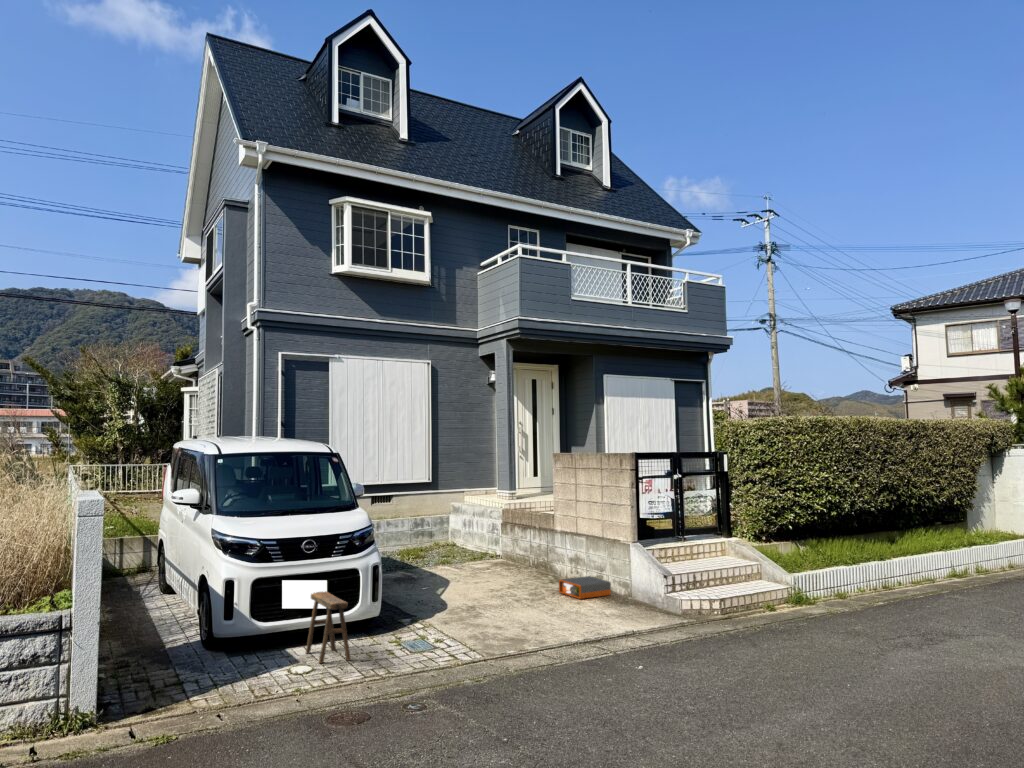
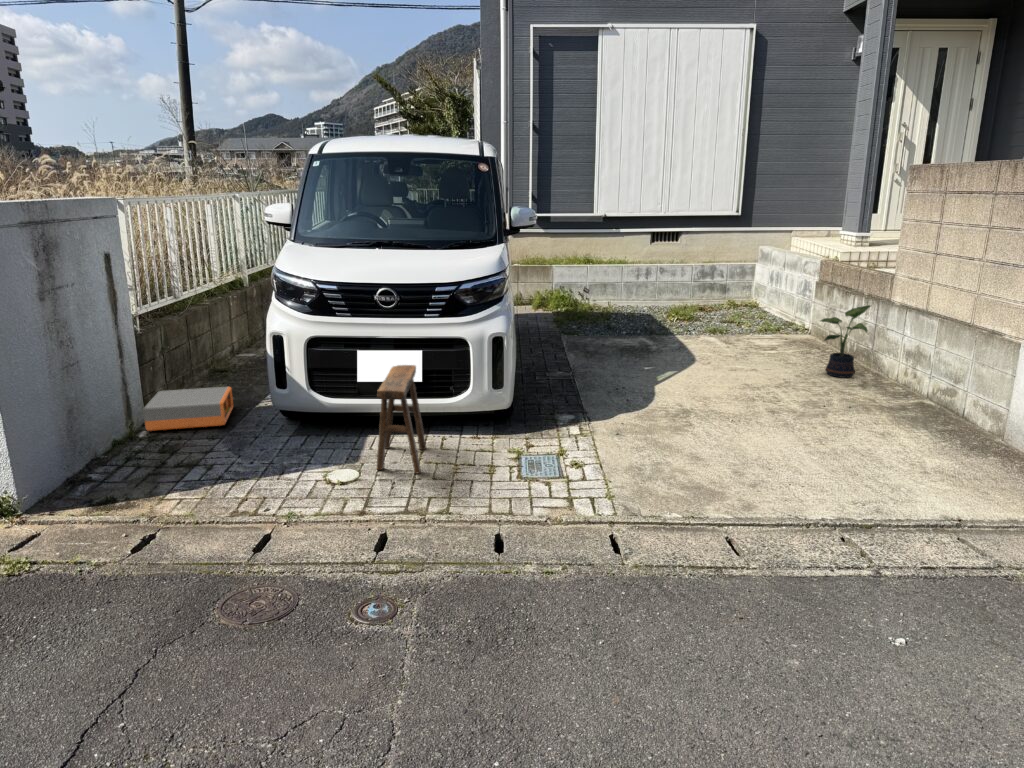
potted plant: none [519,534,547,580] -> present [821,305,870,378]
storage box: present [559,576,611,599] -> present [143,387,233,431]

